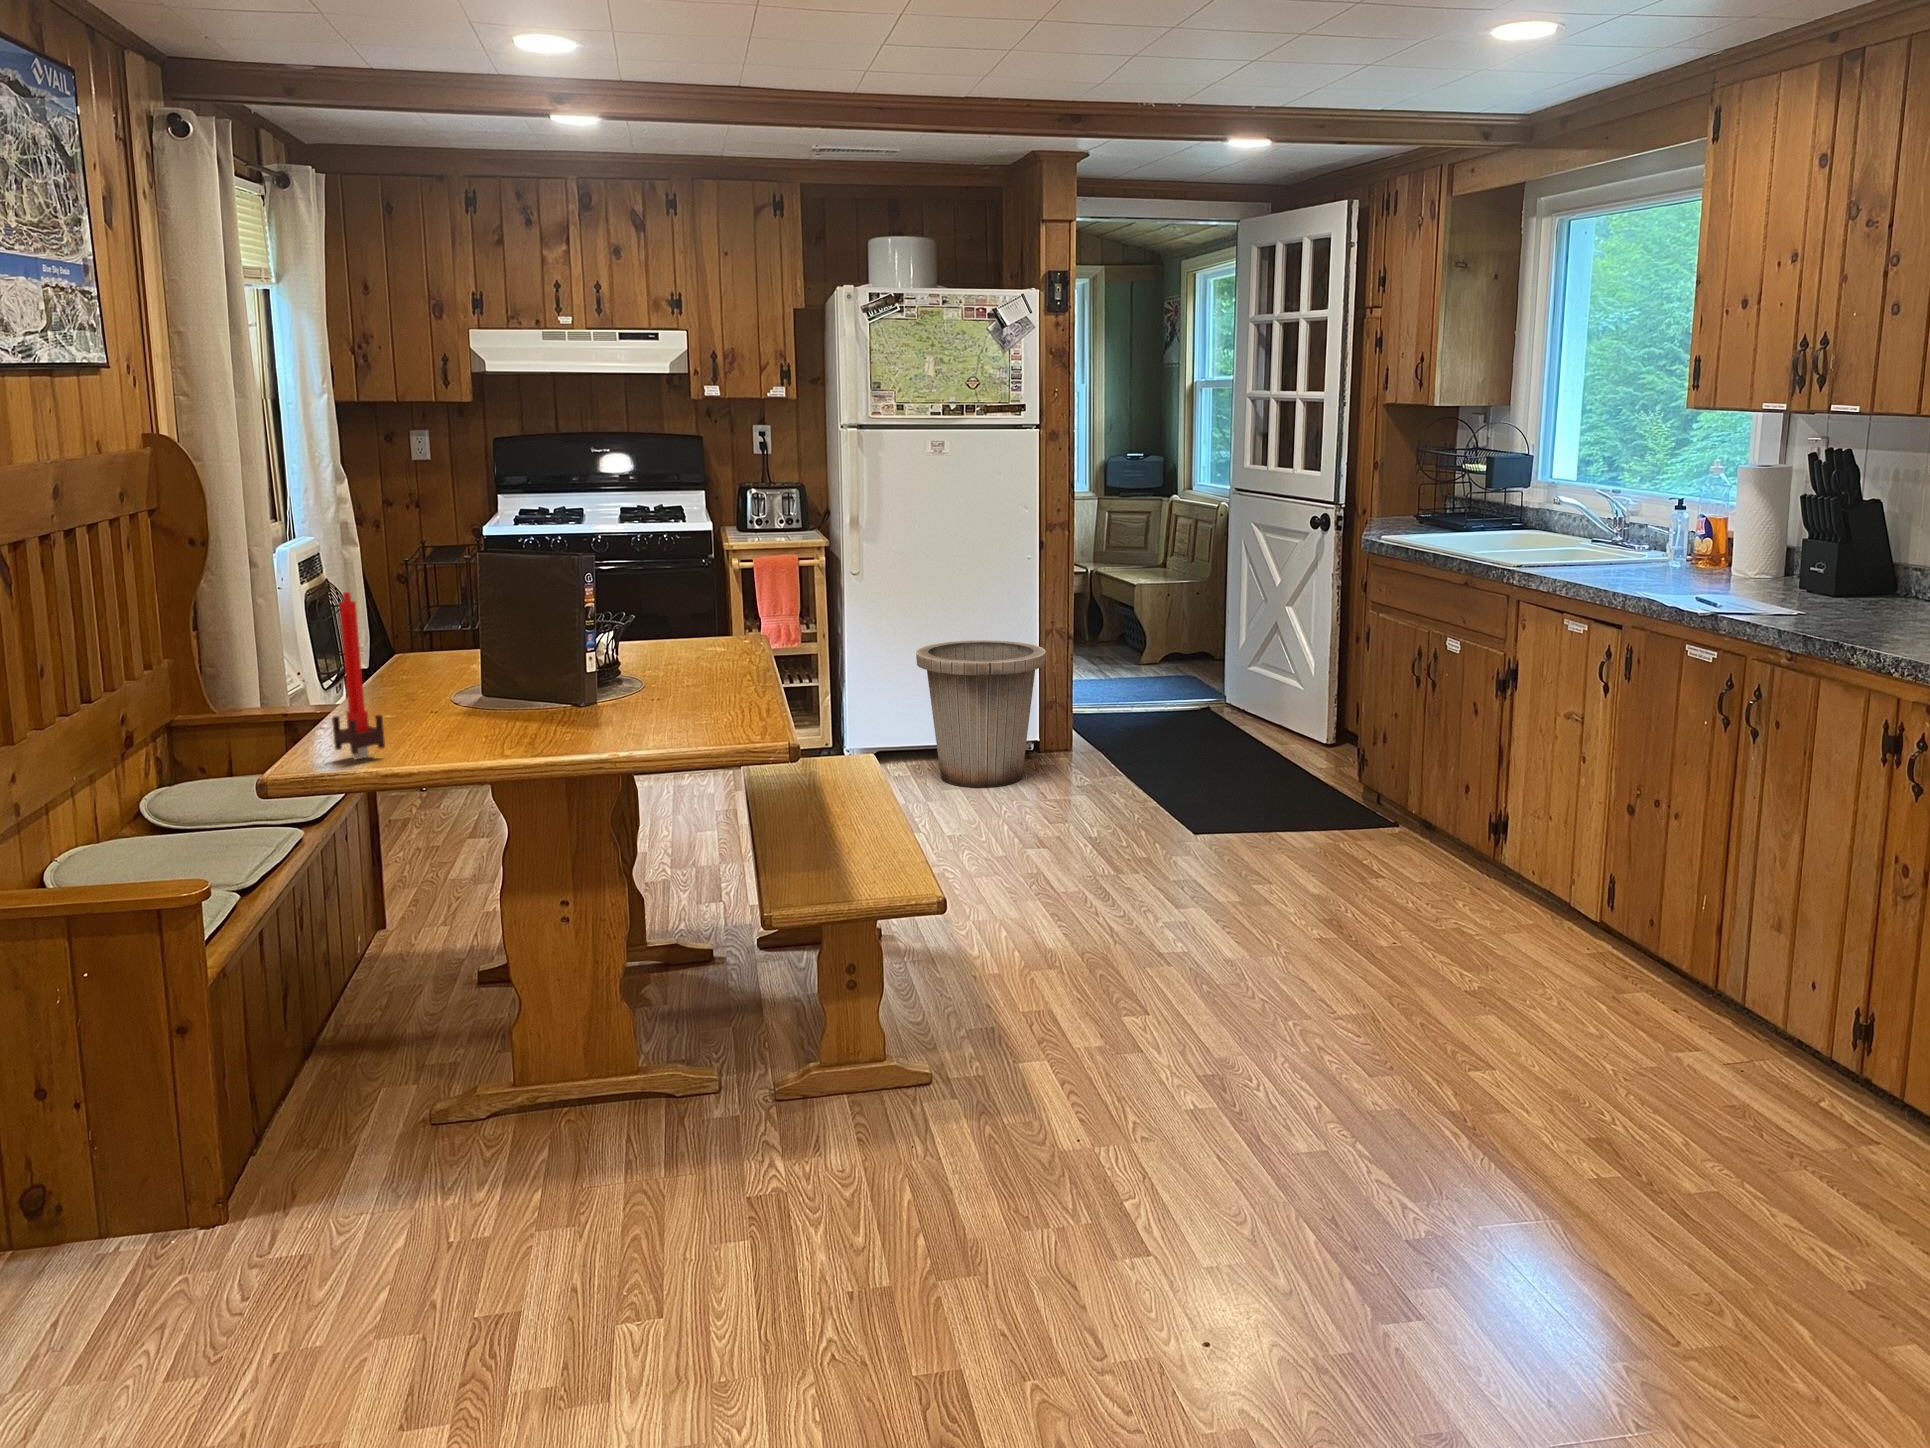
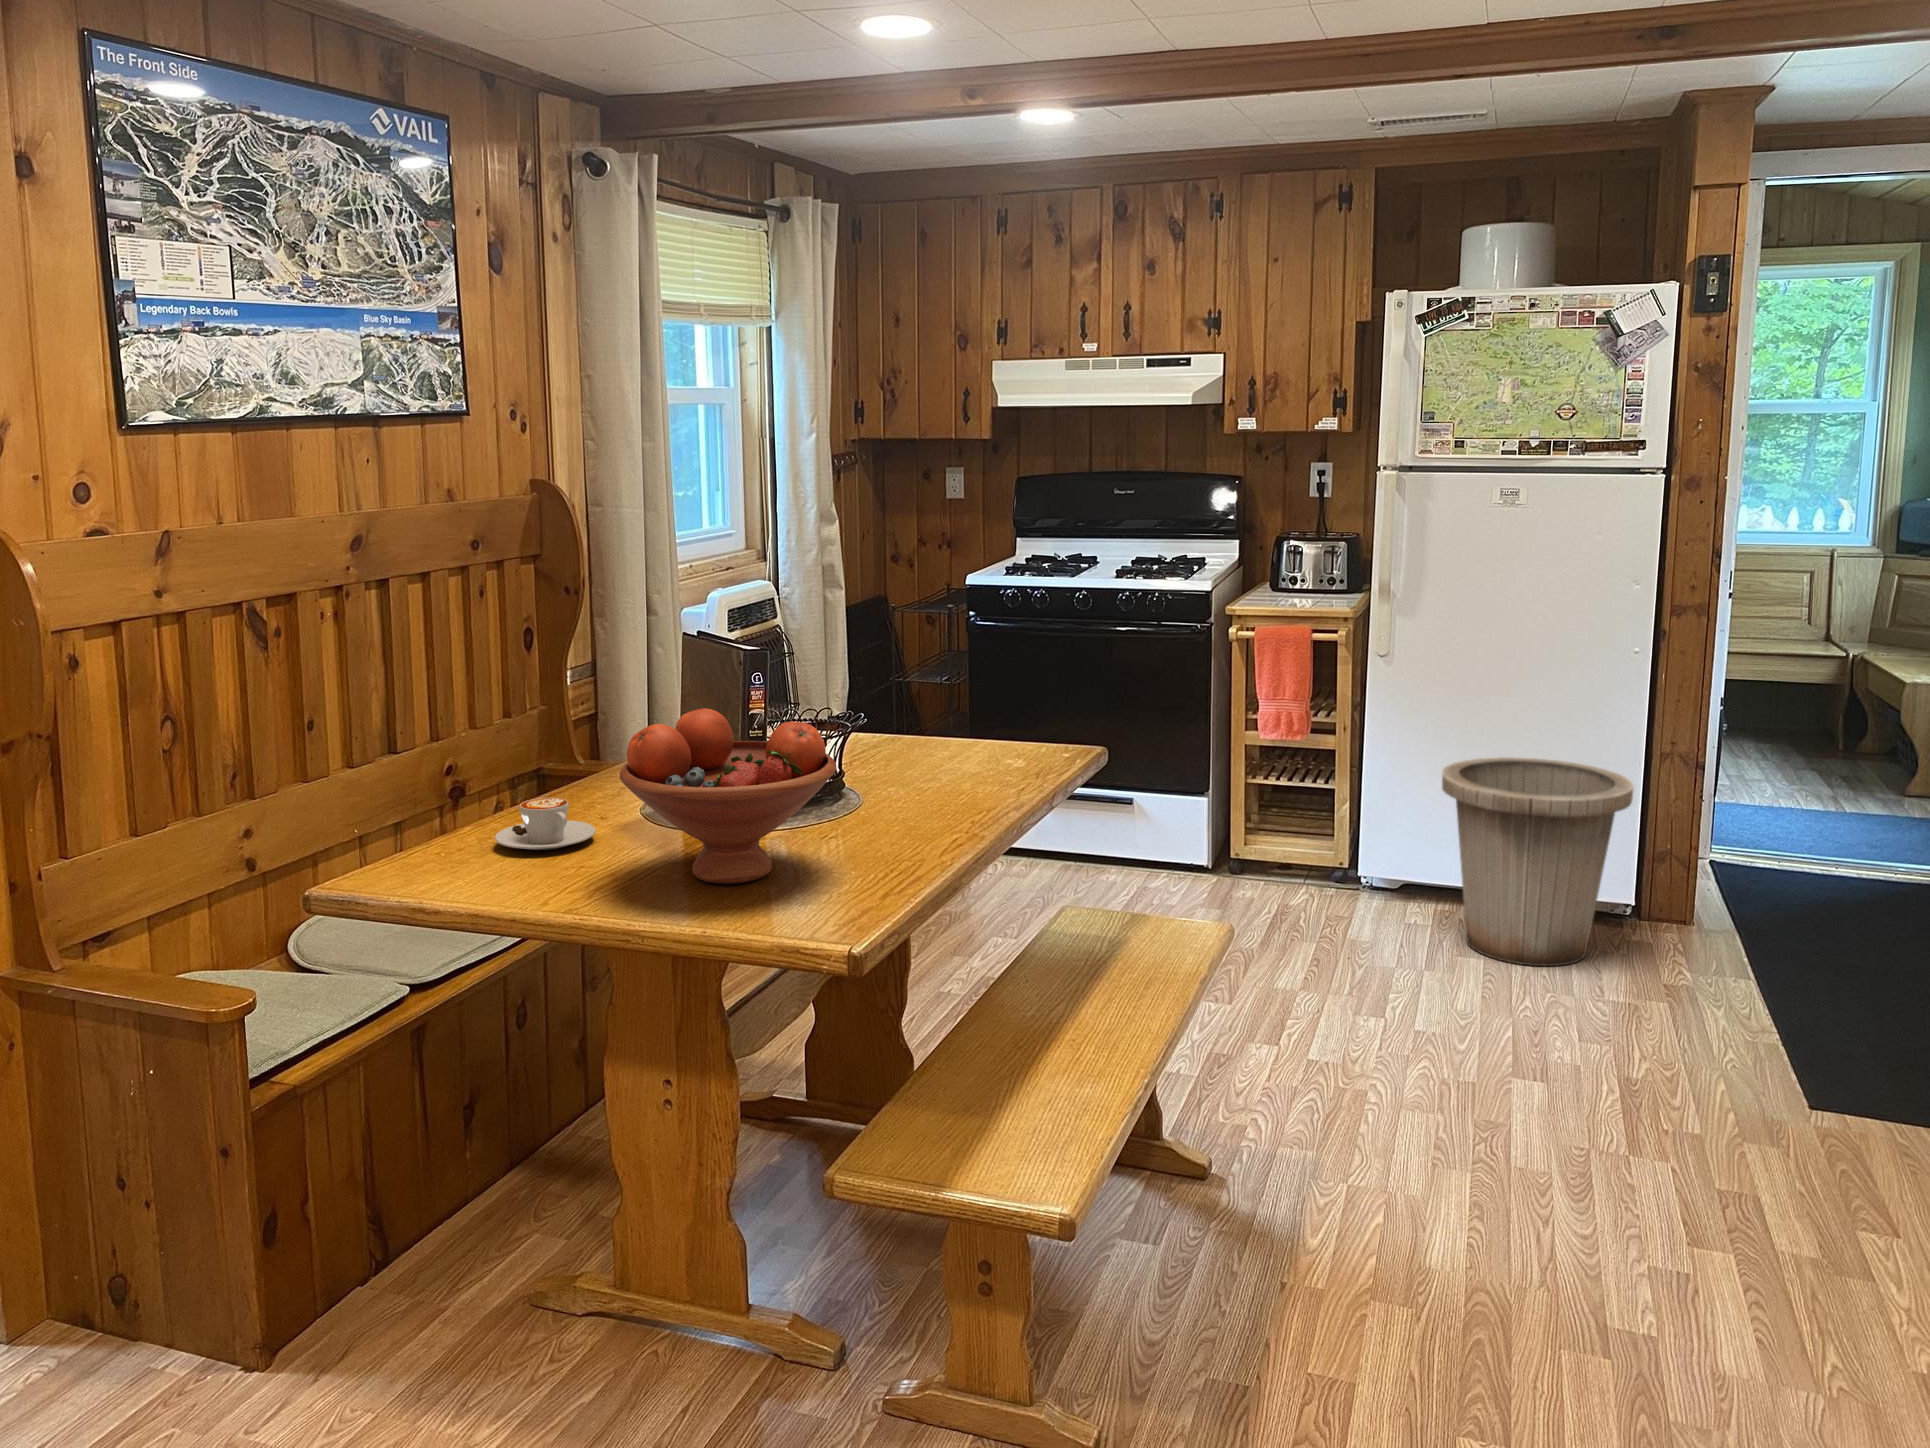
candle: present [332,592,385,759] -> none [385,685,431,881]
fruit bowl: none [540,599,711,727] -> present [619,708,836,884]
coffee cup: none [386,689,474,731] -> present [495,798,595,850]

